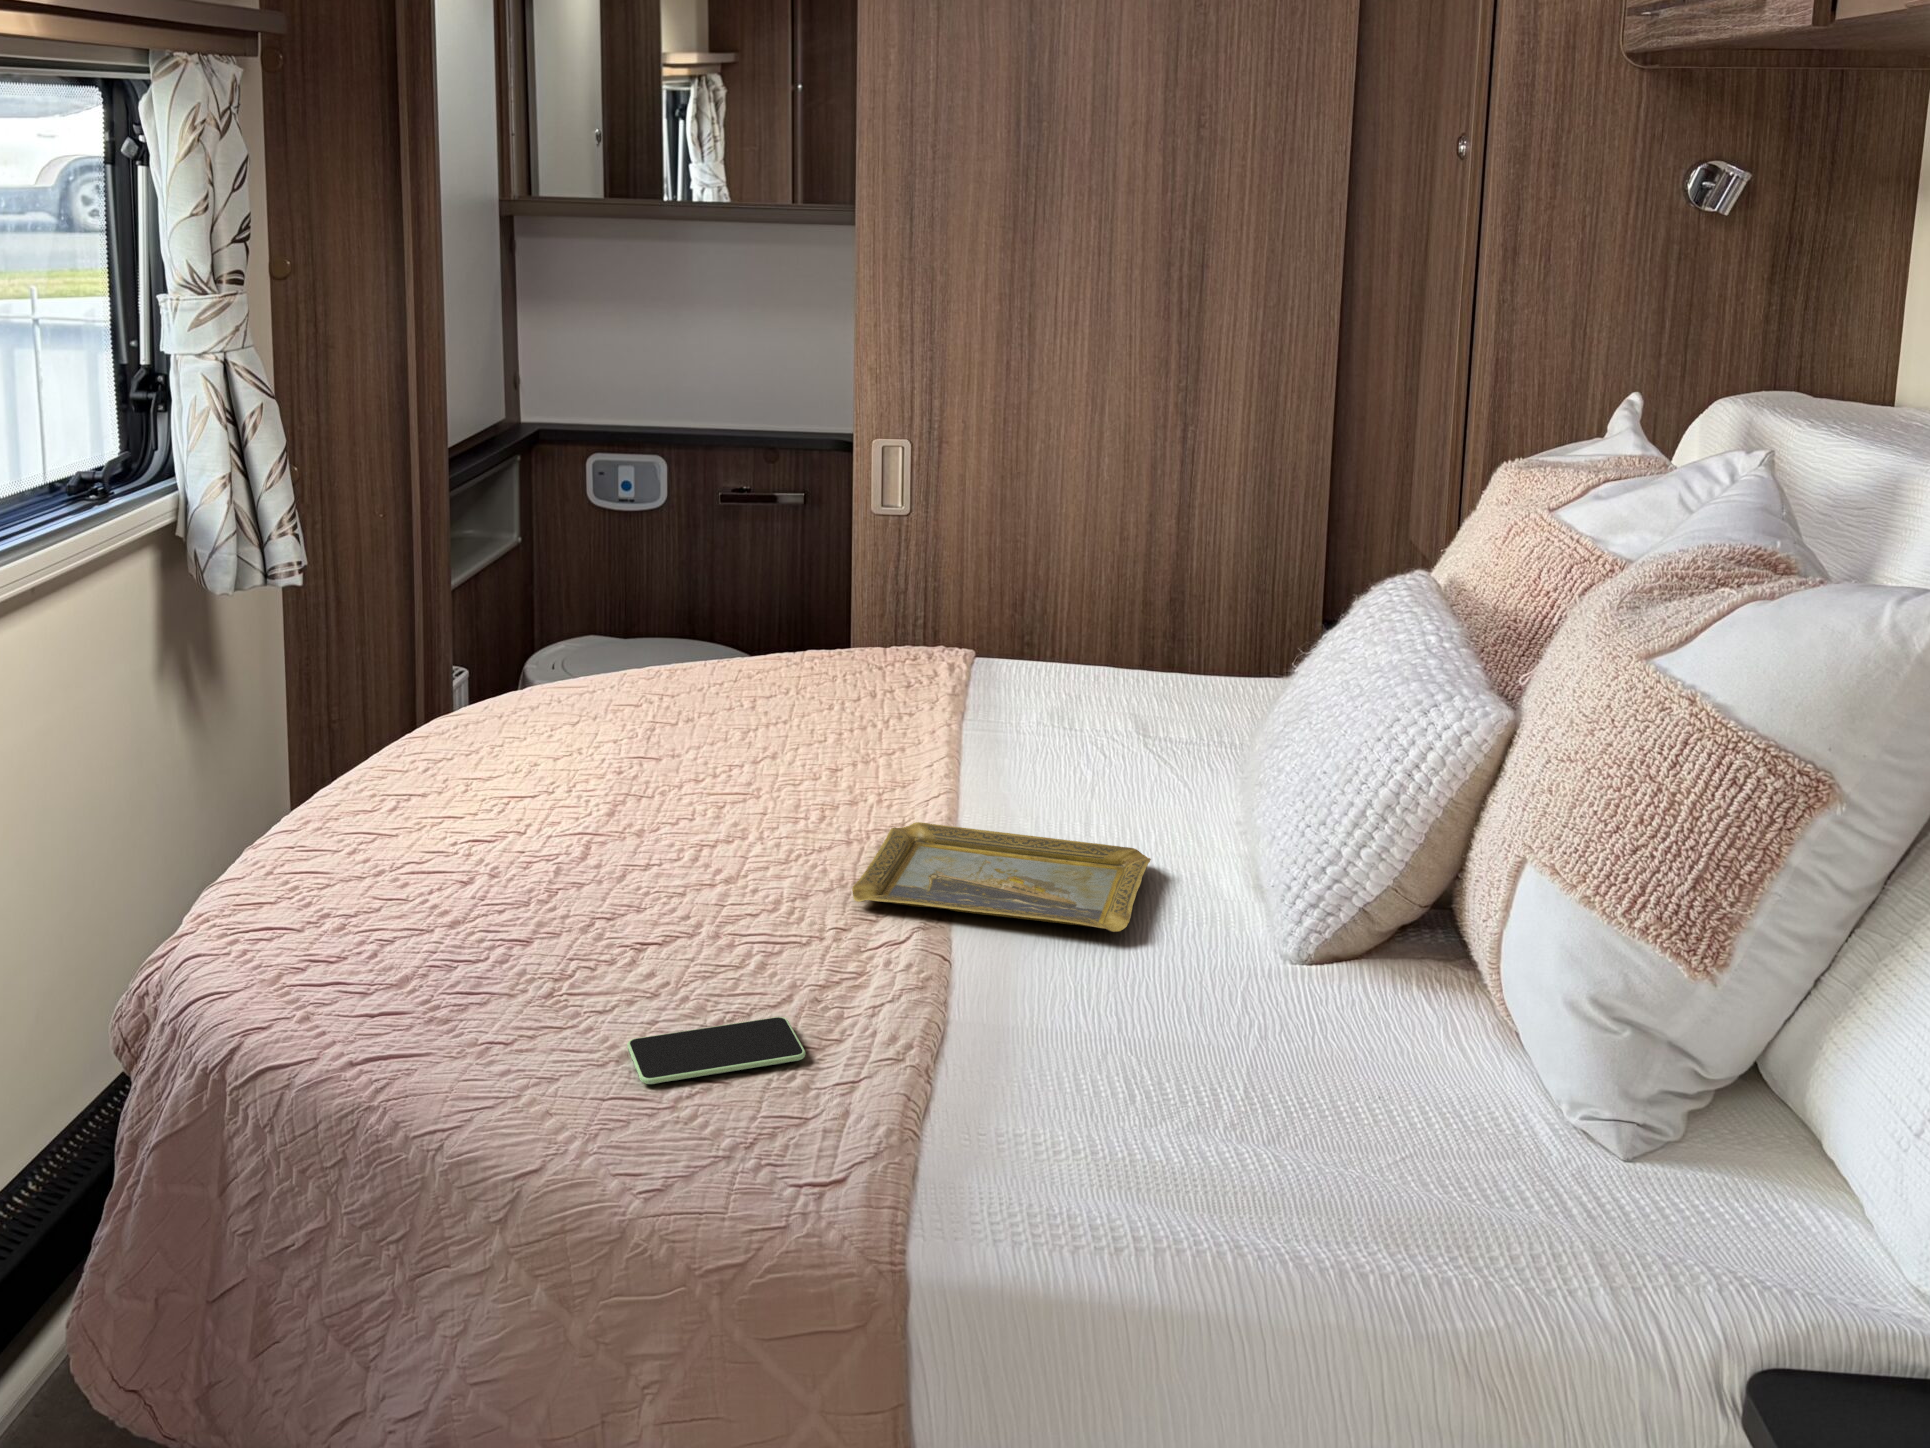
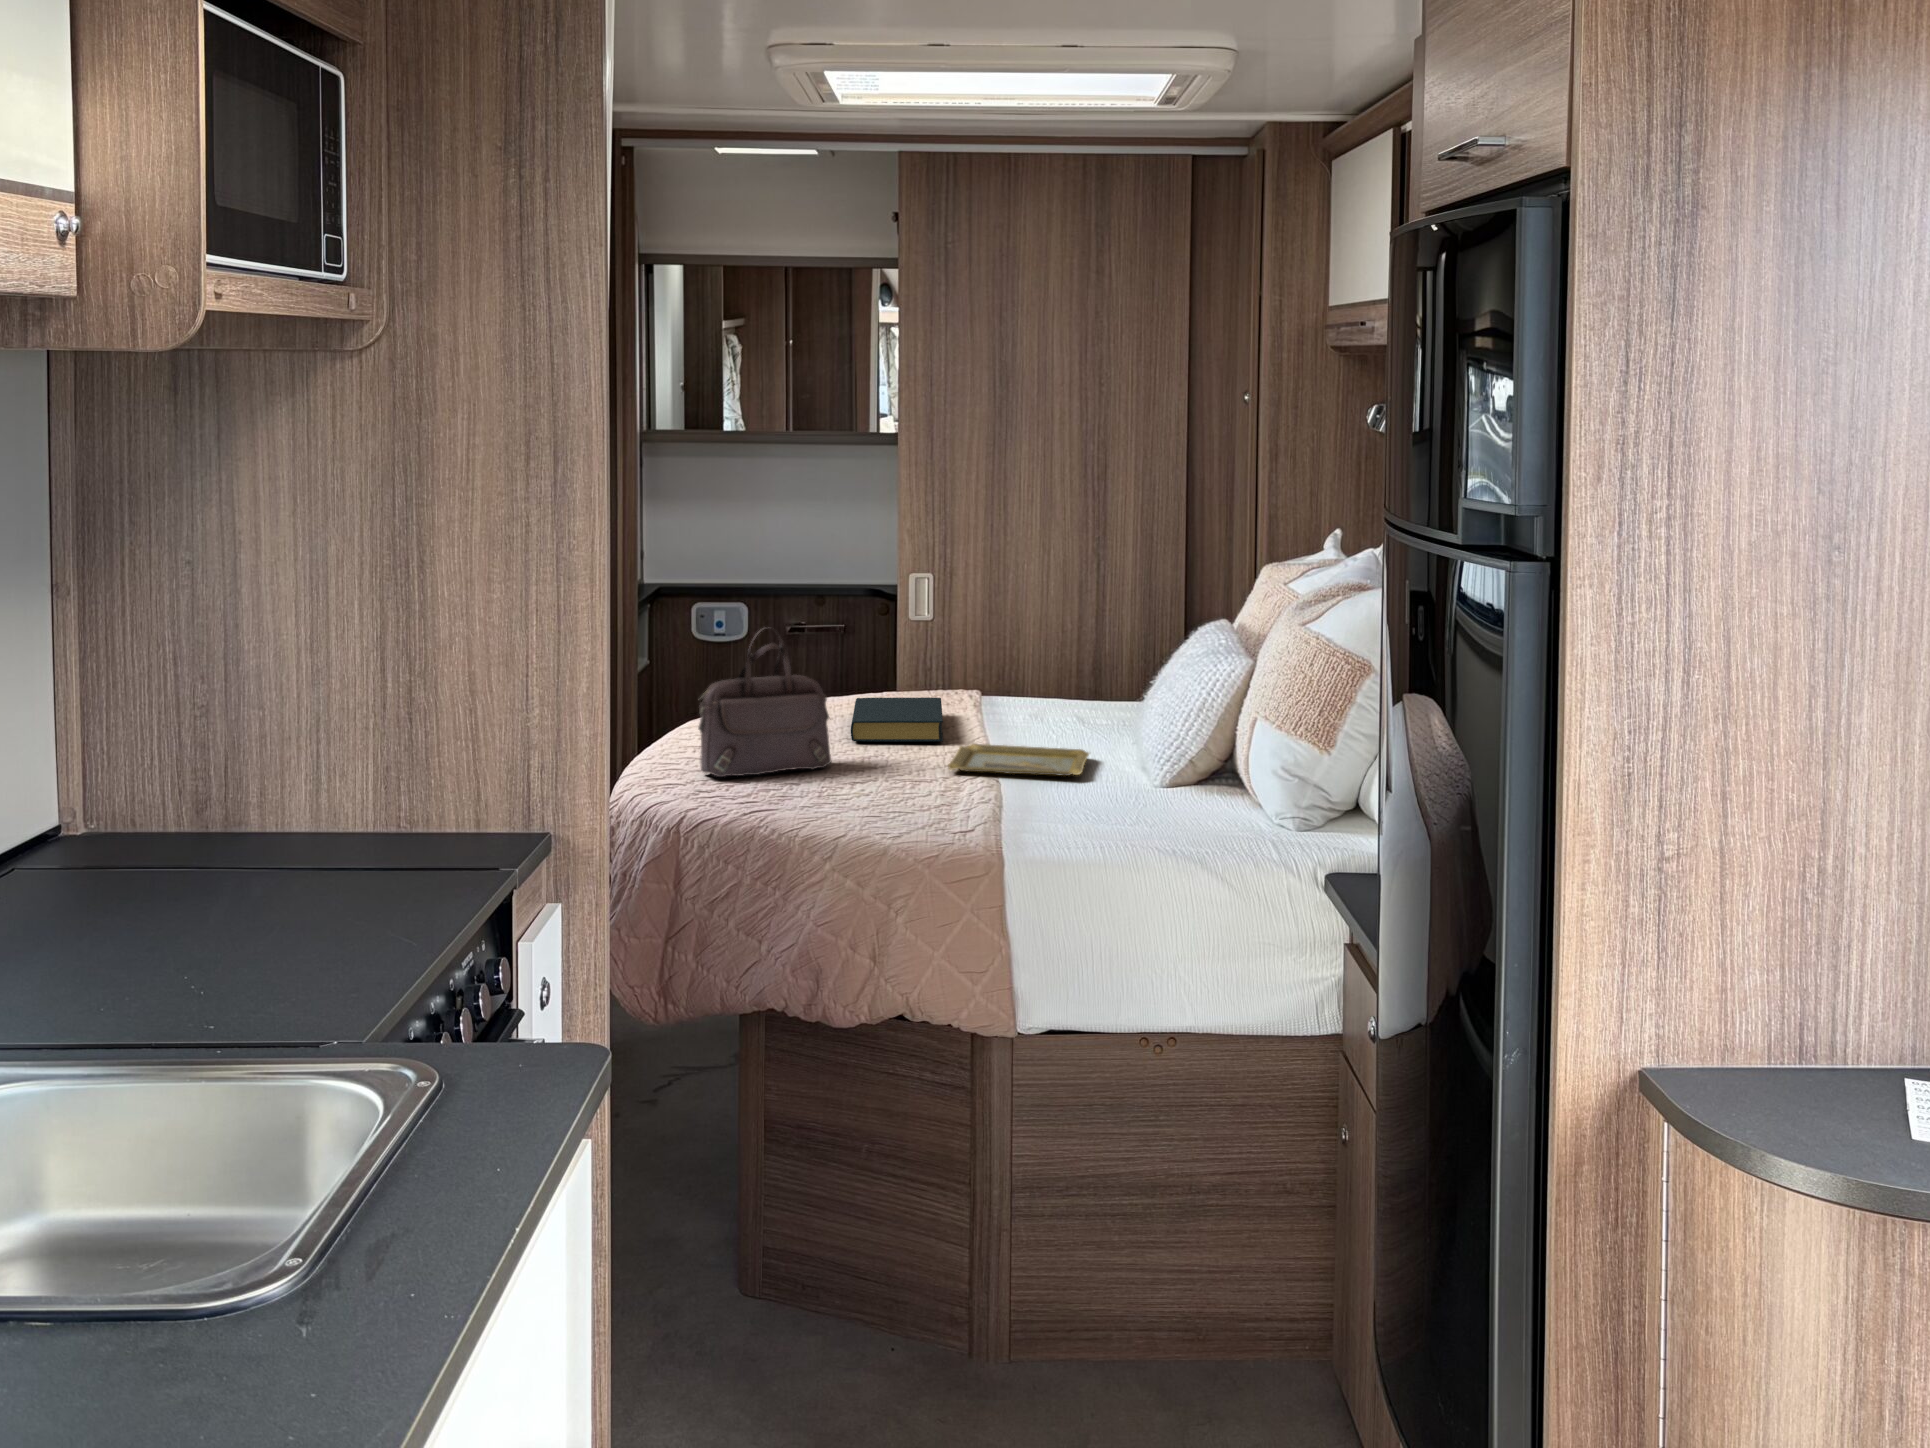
handbag: none [333,604,620,908] -> present [698,627,831,777]
hardback book: none [686,693,881,807] -> present [851,698,943,742]
smartphone: present [627,1017,806,1084] -> none [863,802,944,821]

